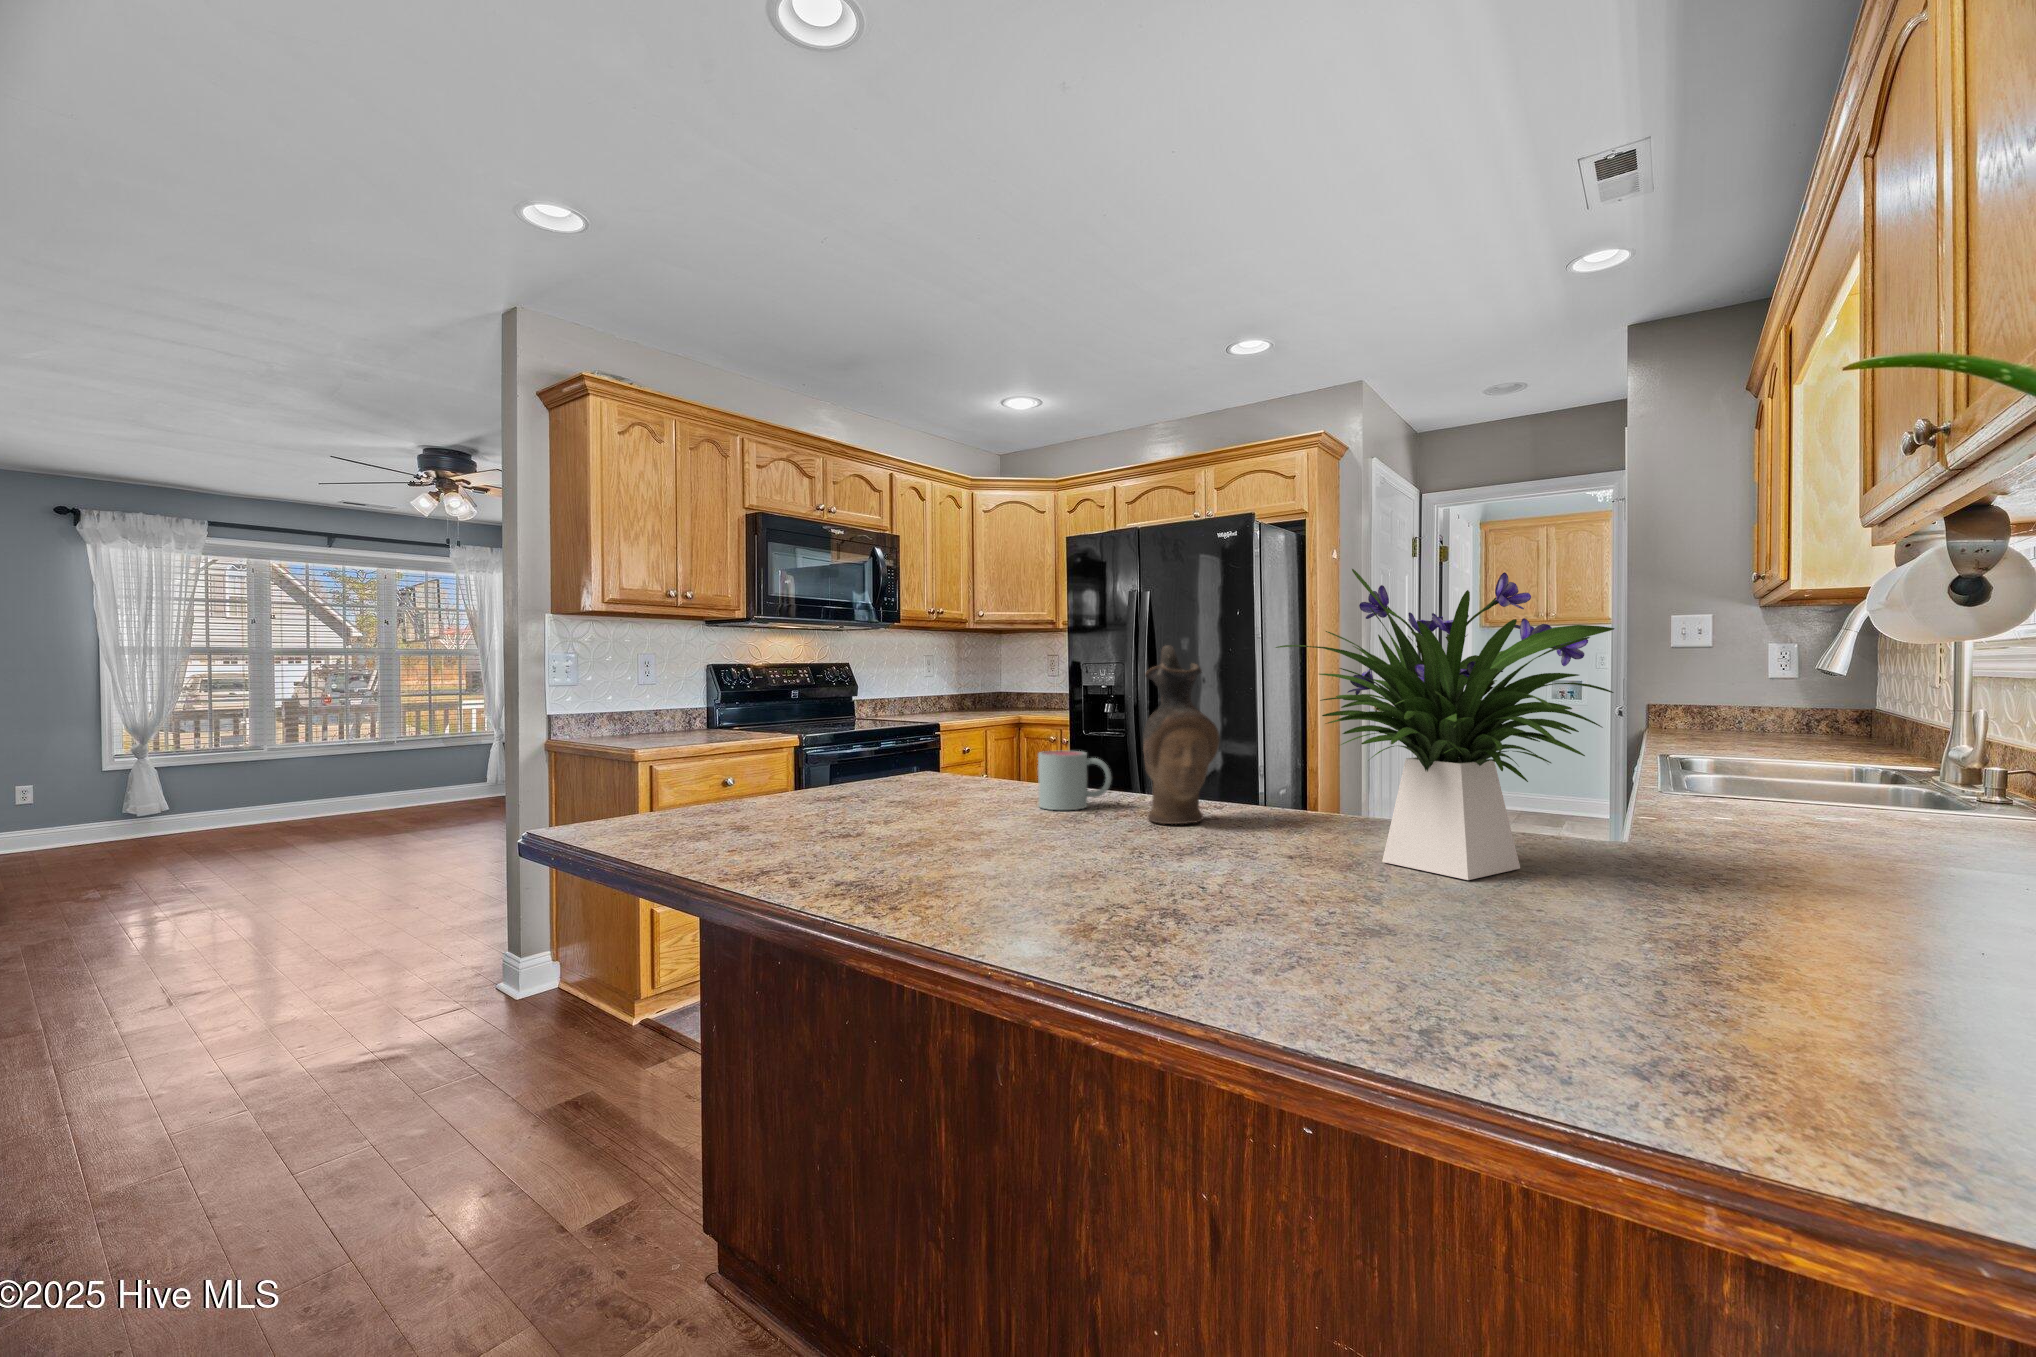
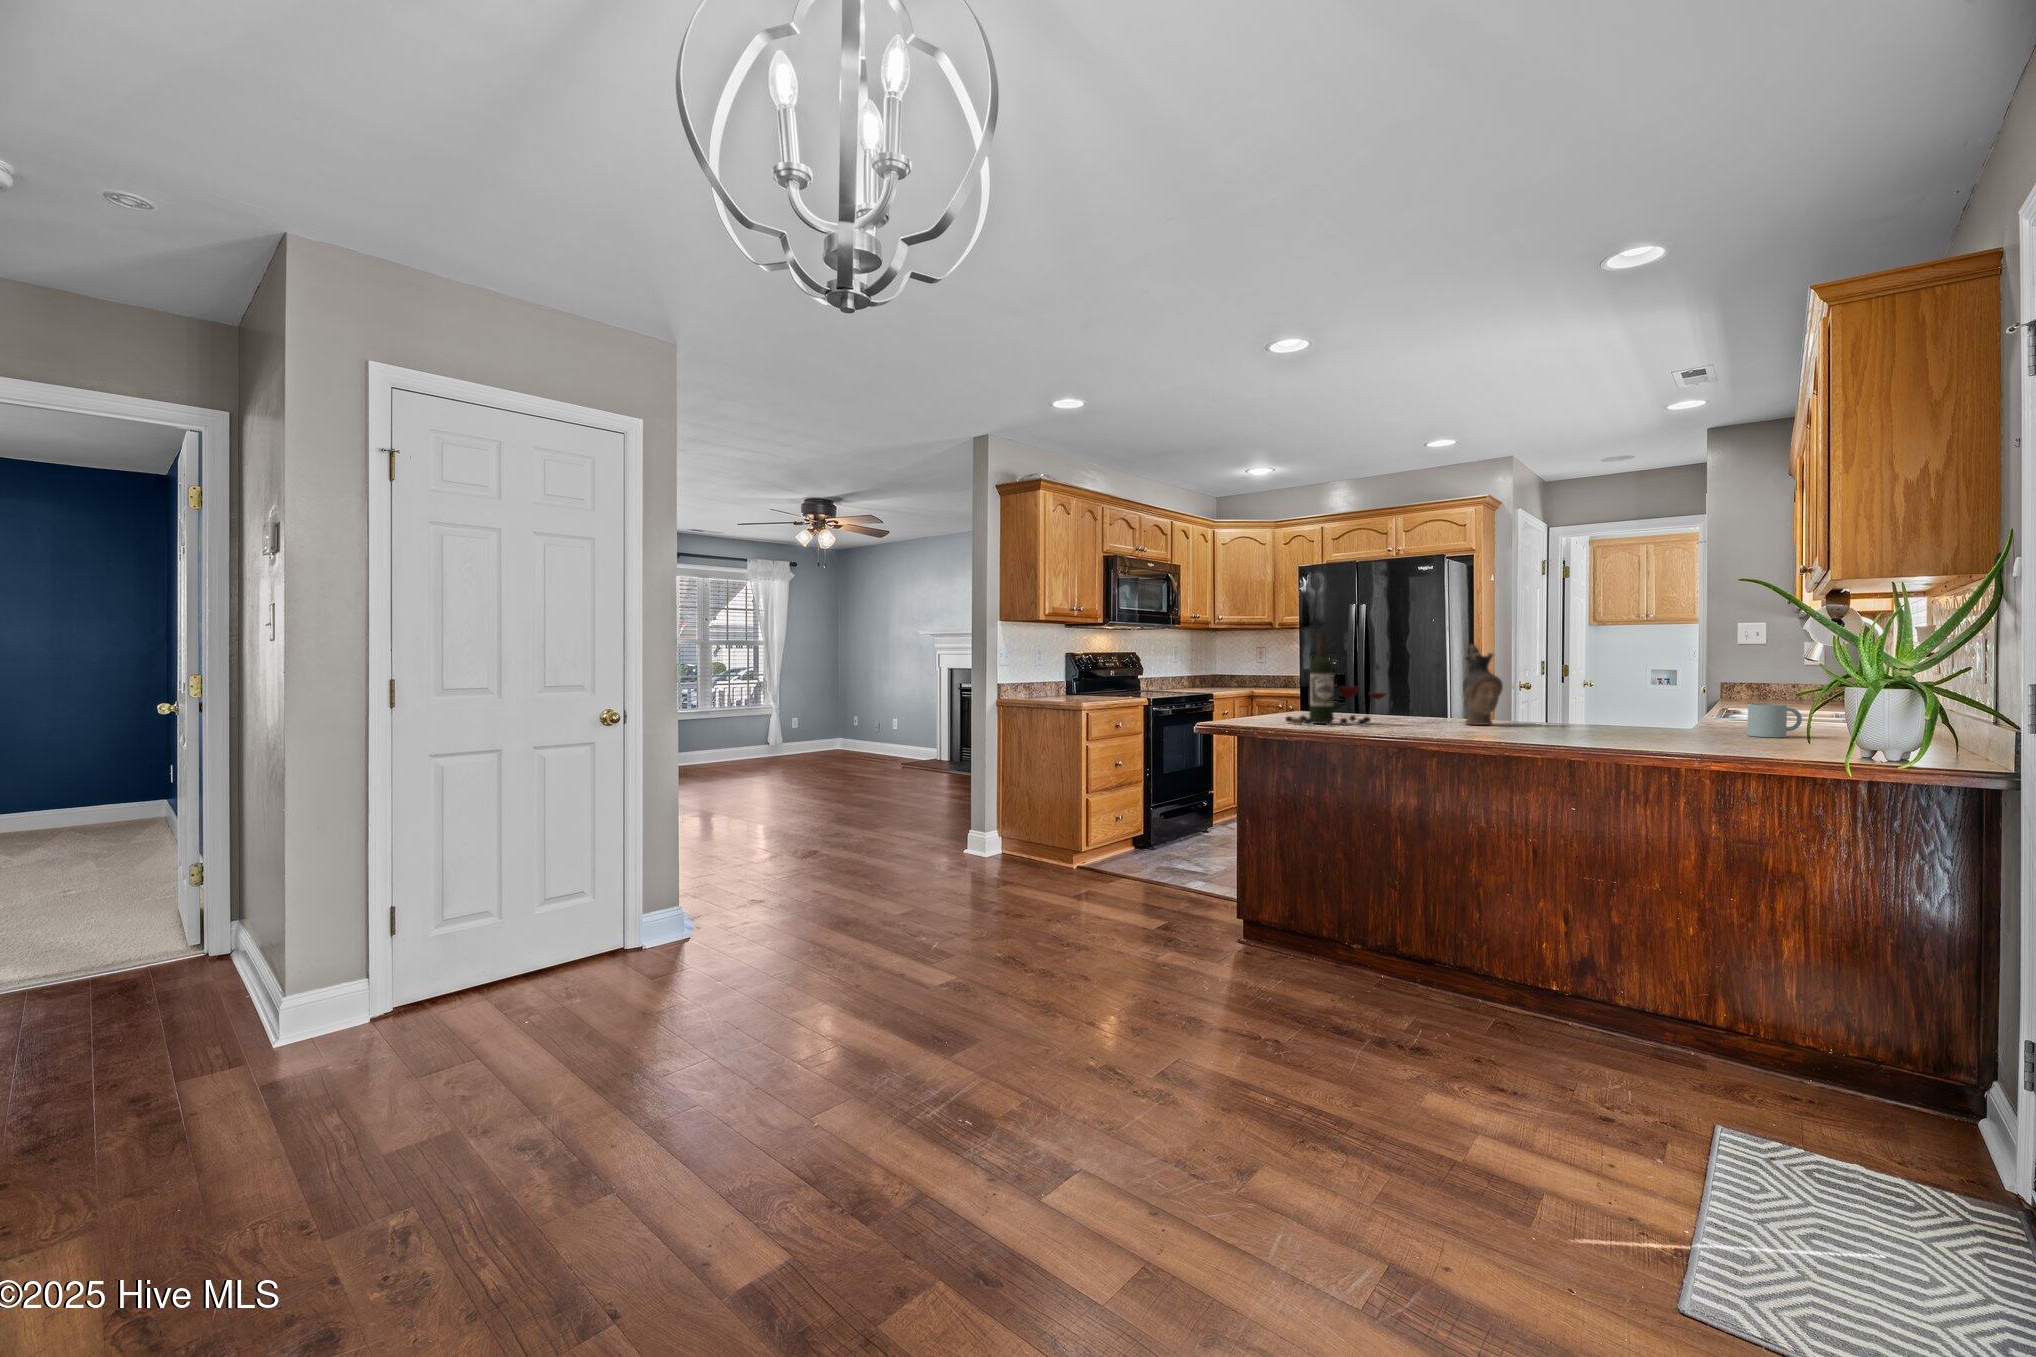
flower arrangement: present [1276,569,1614,880] -> none [1546,614,1691,736]
wine bottle: none [767,620,974,832] -> present [1286,633,1386,725]
mug: present [1038,751,1111,810] -> present [1748,704,1802,737]

